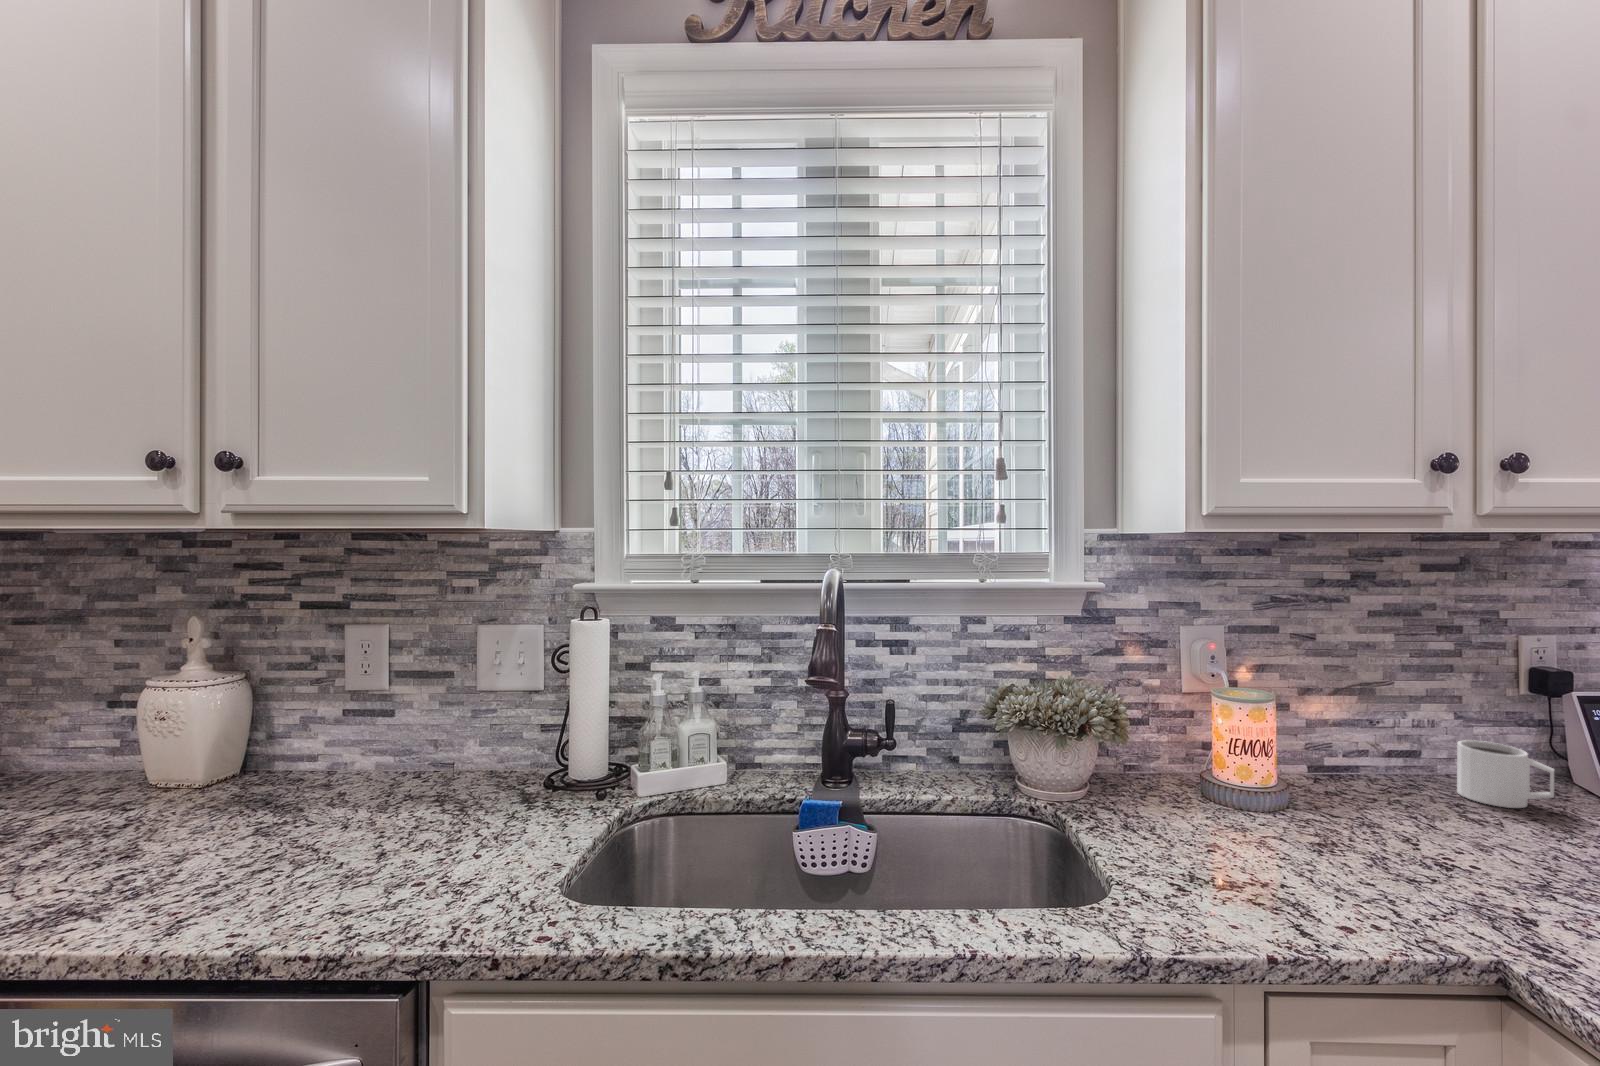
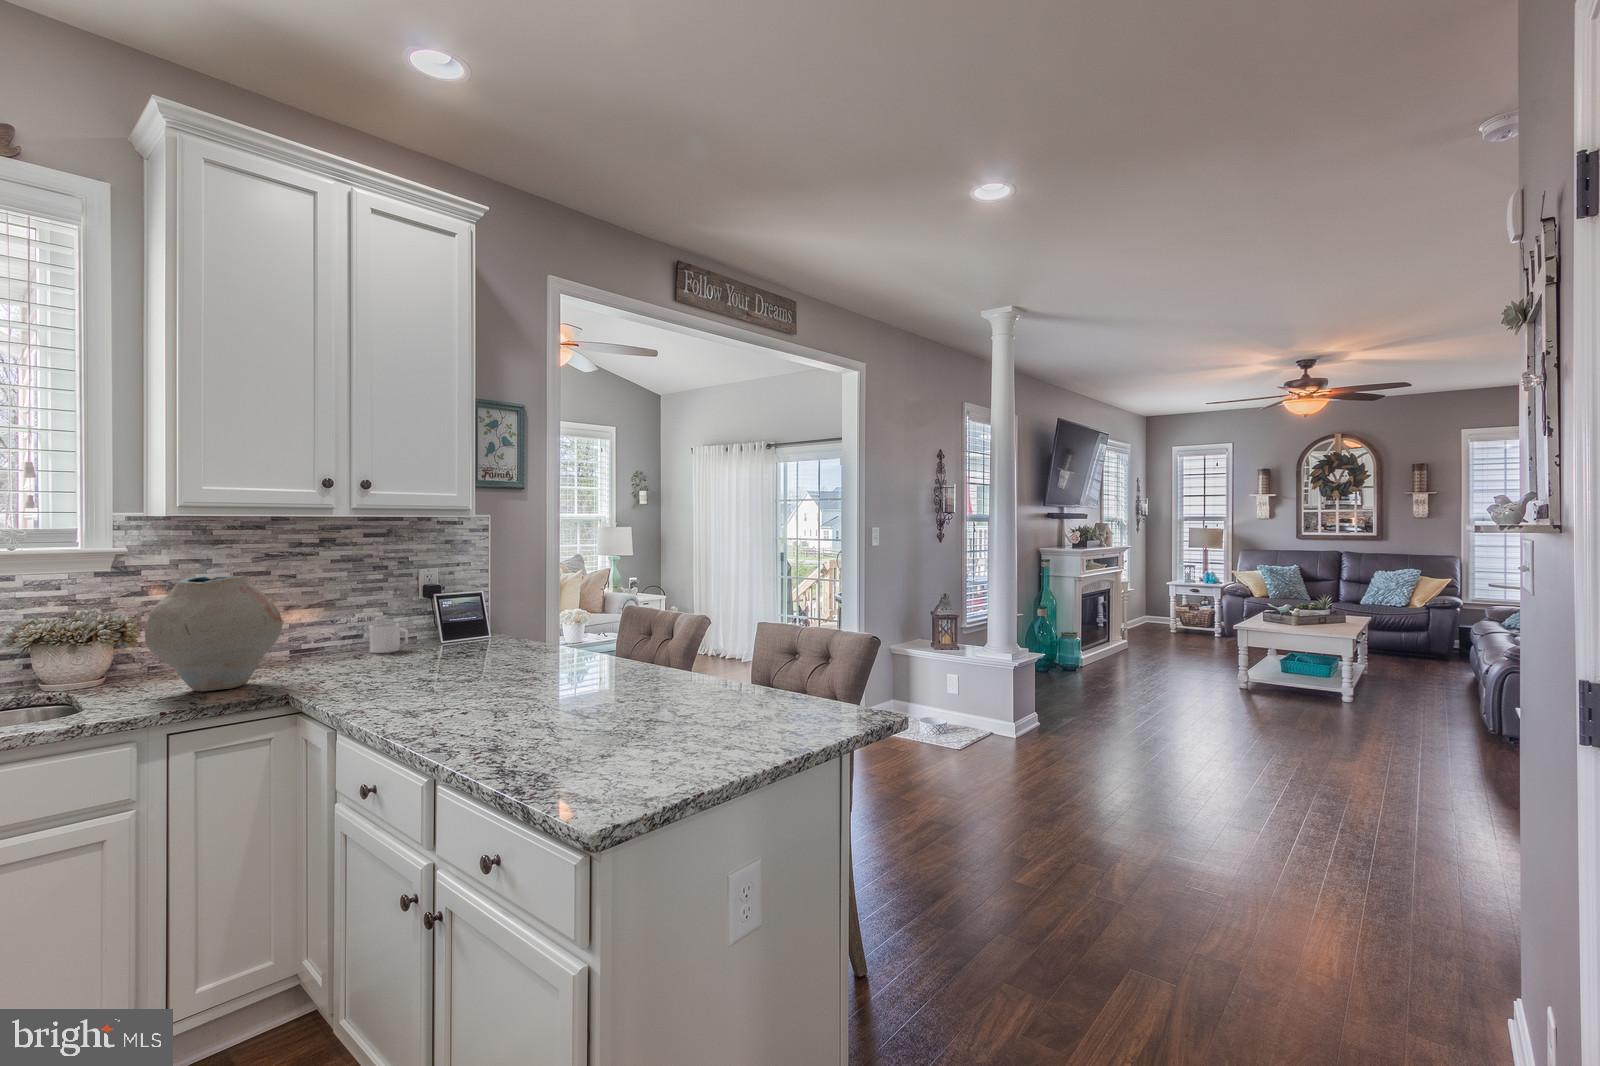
vase: none [1168,647,1418,880] -> present [145,576,283,692]

